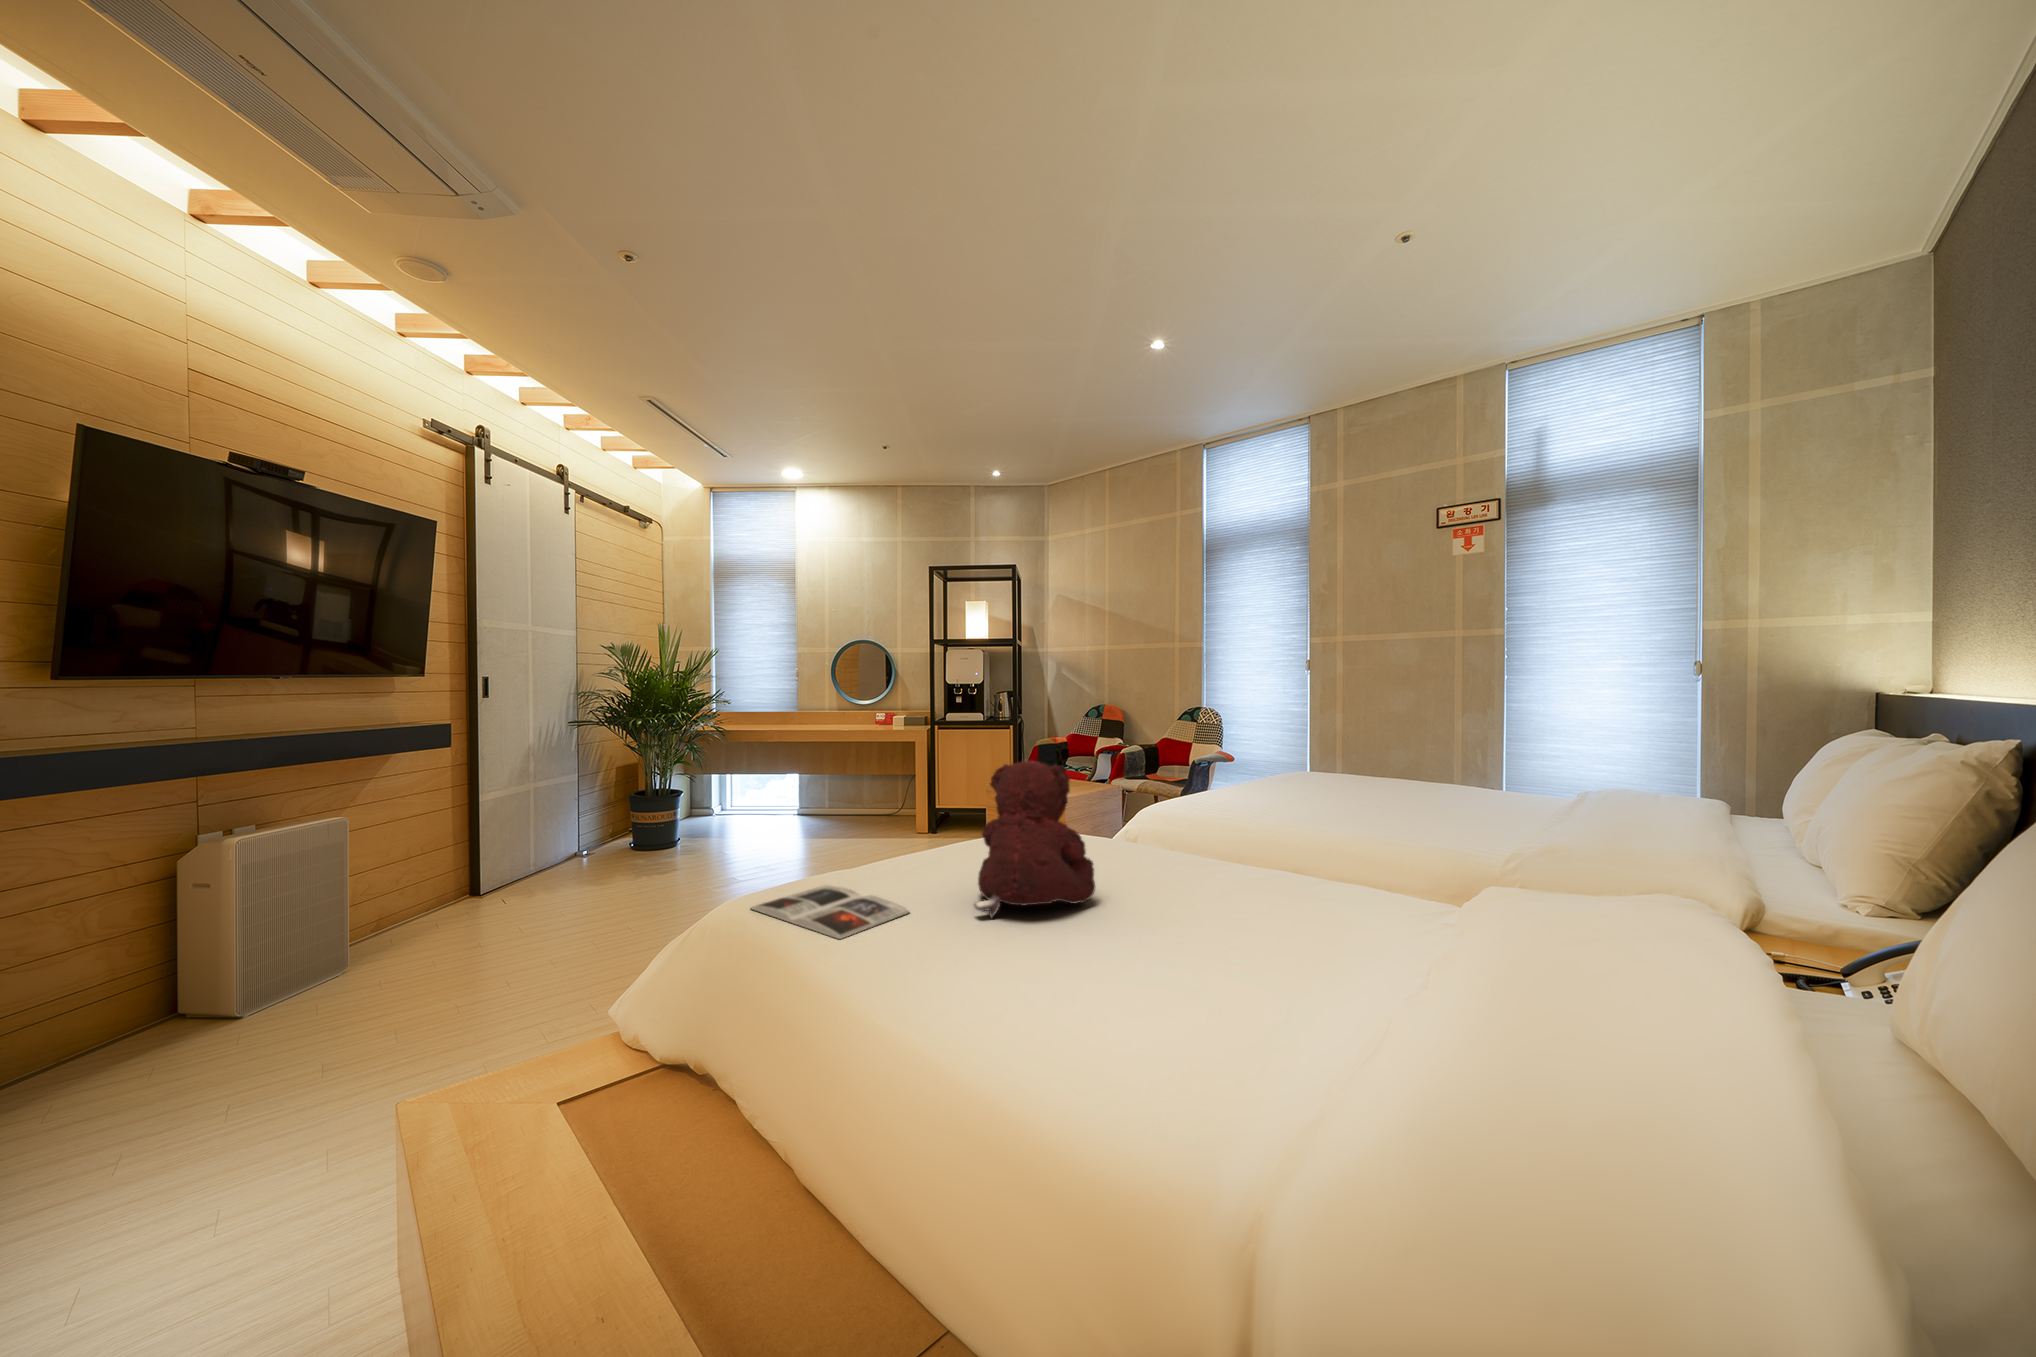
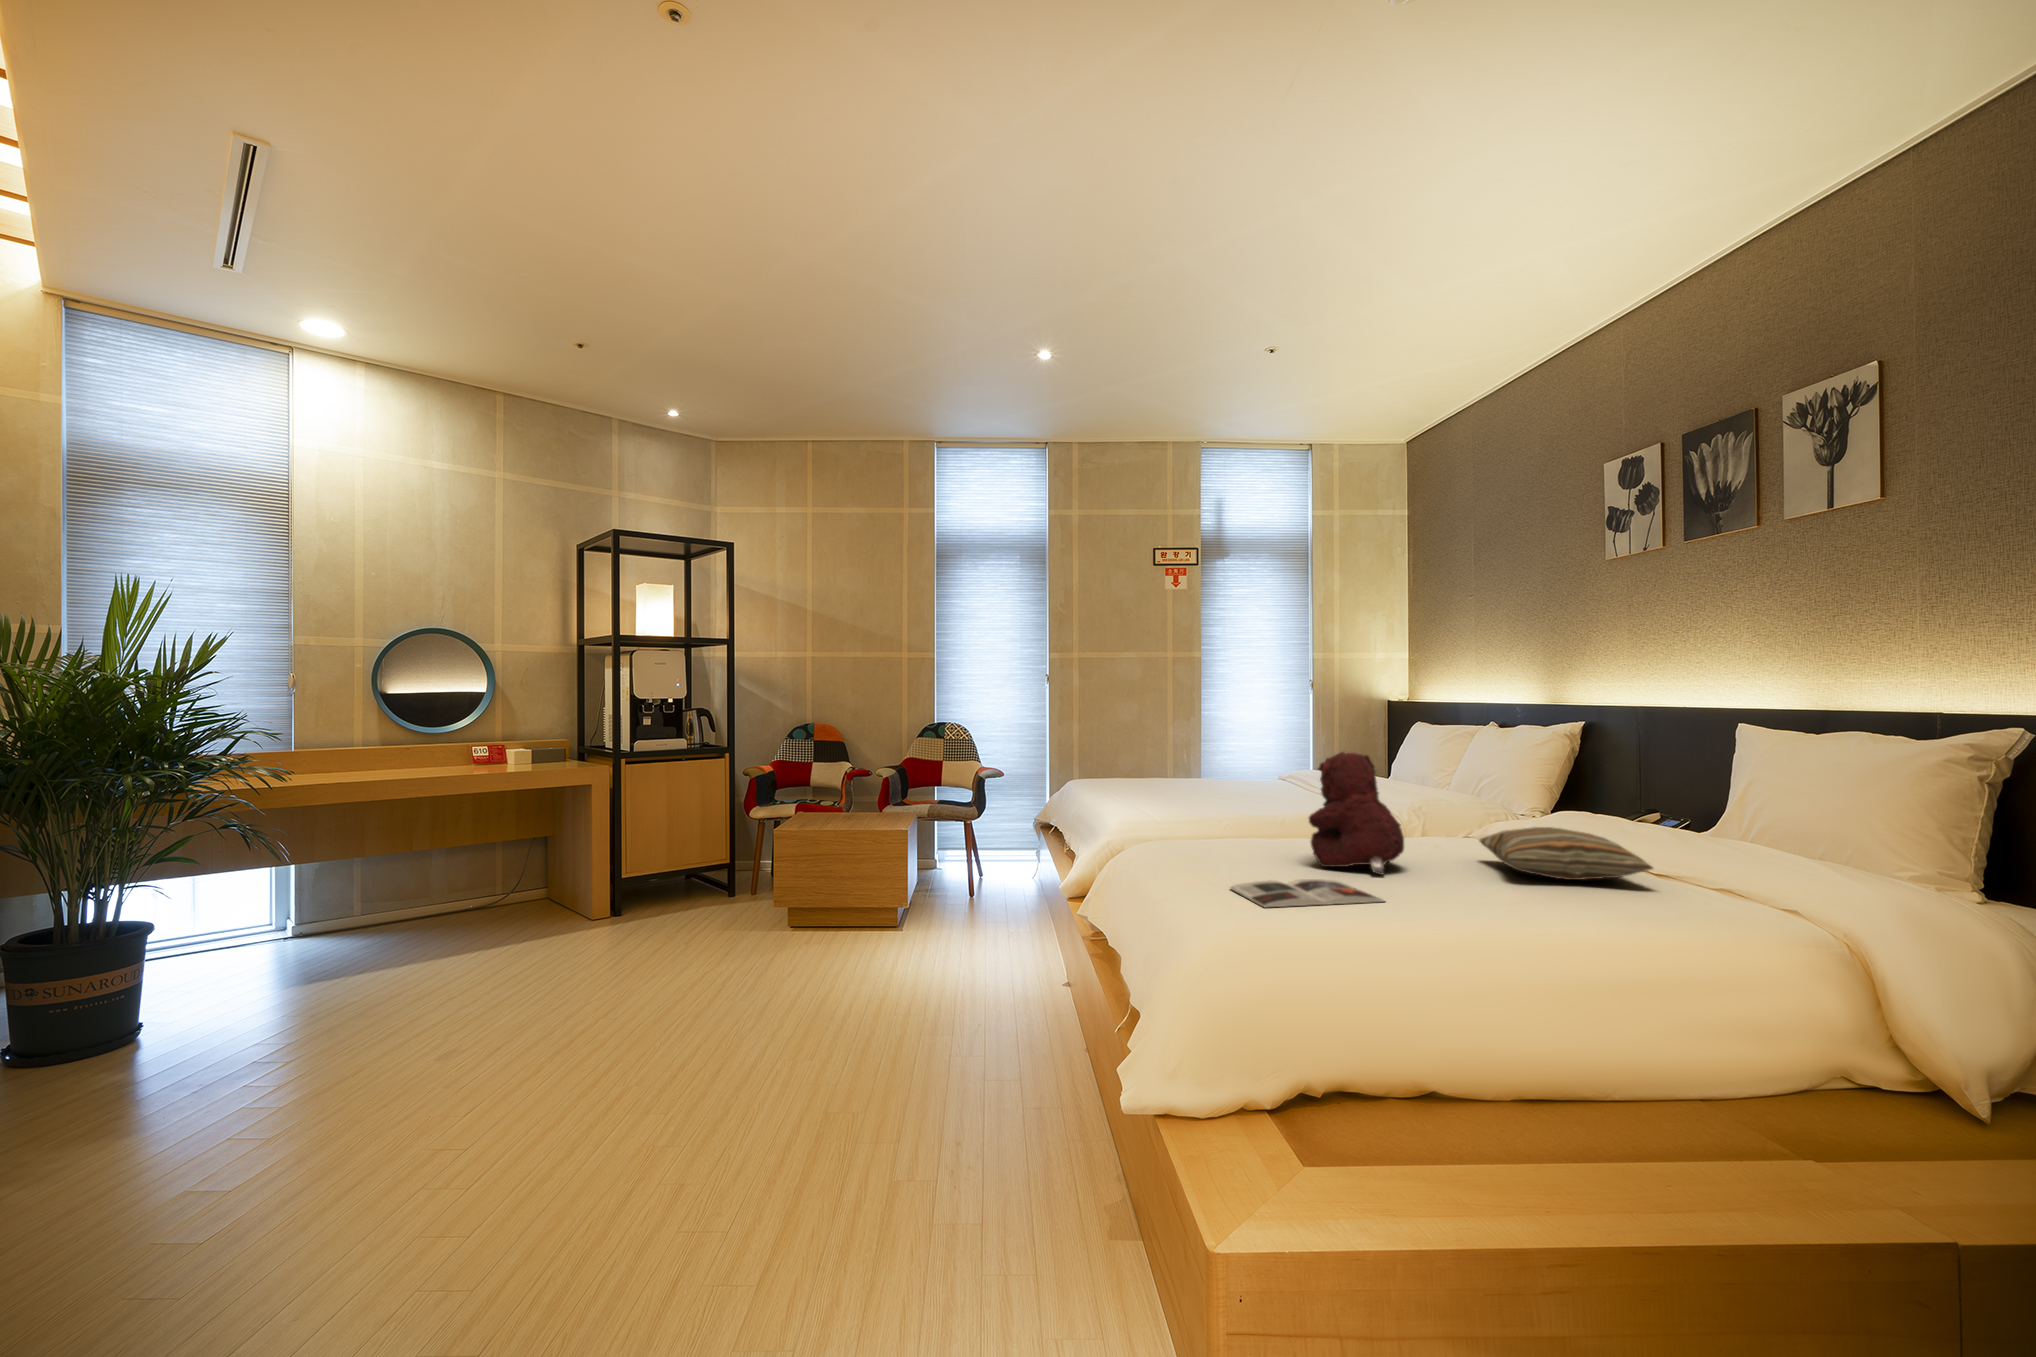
pillow: none [1050,902,1333,1023] -> present [1479,827,1653,880]

